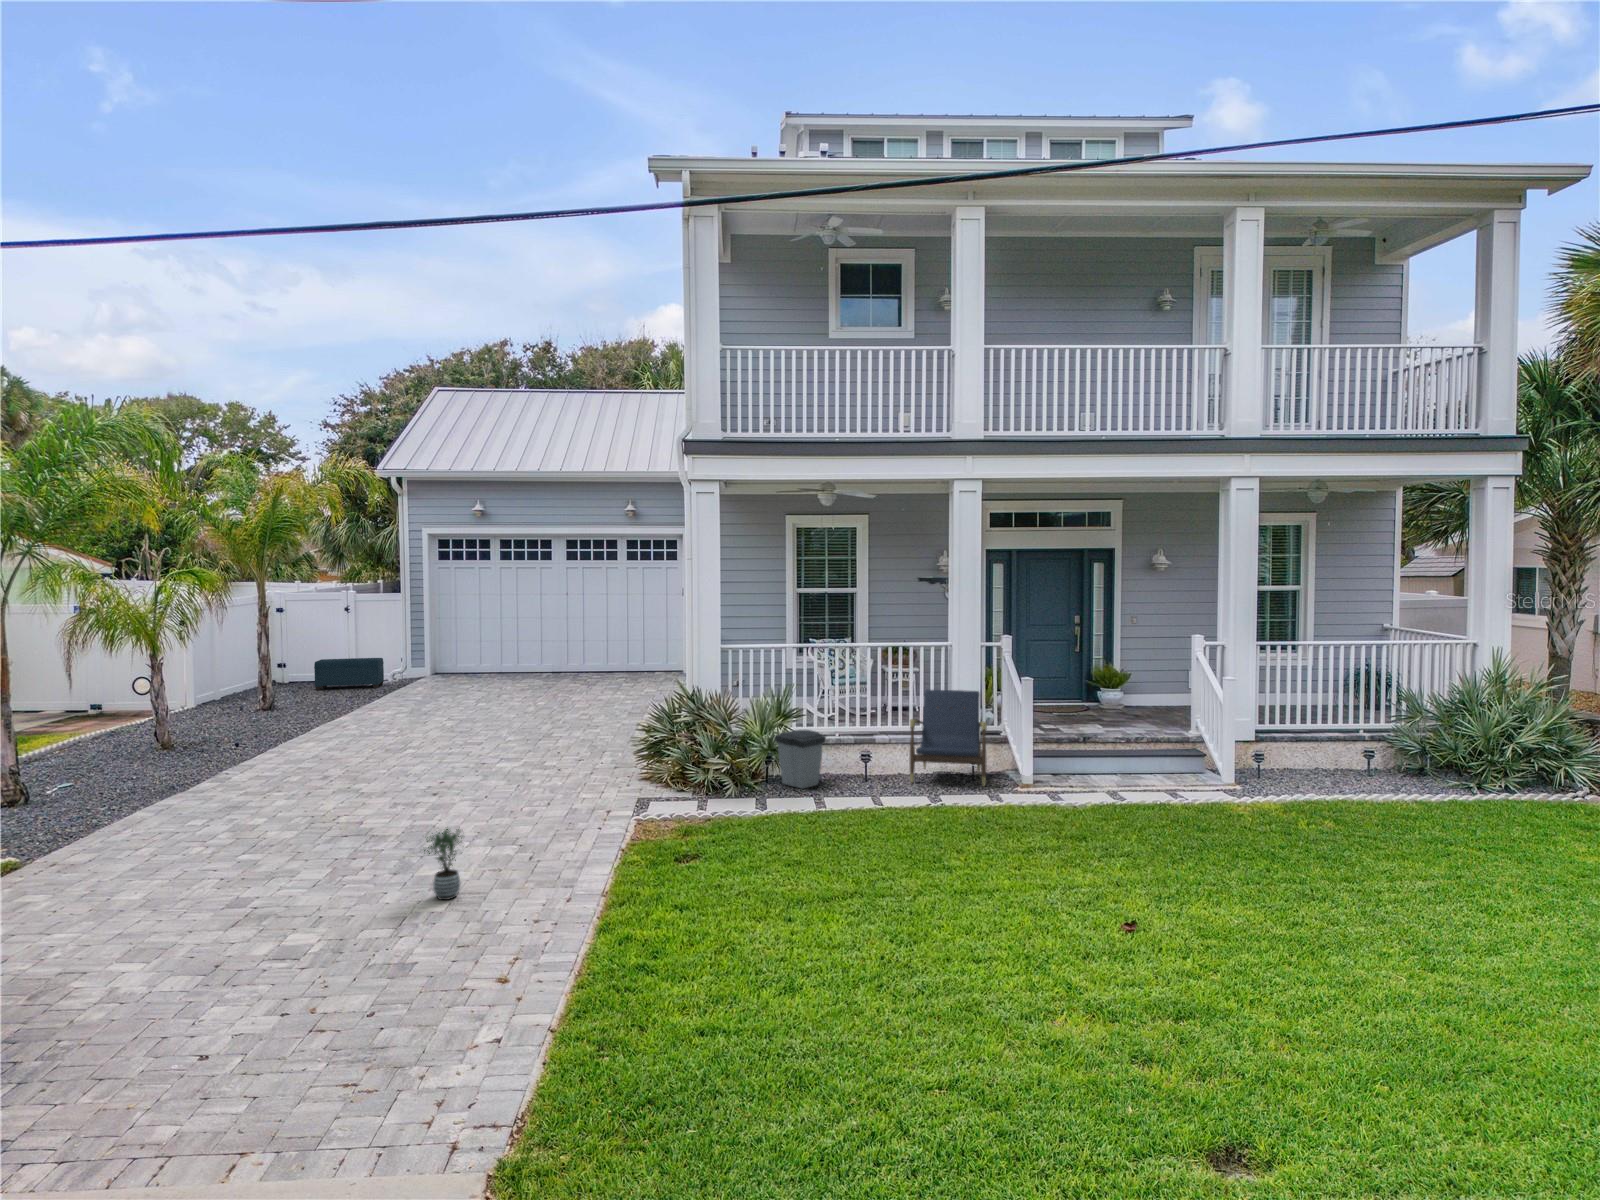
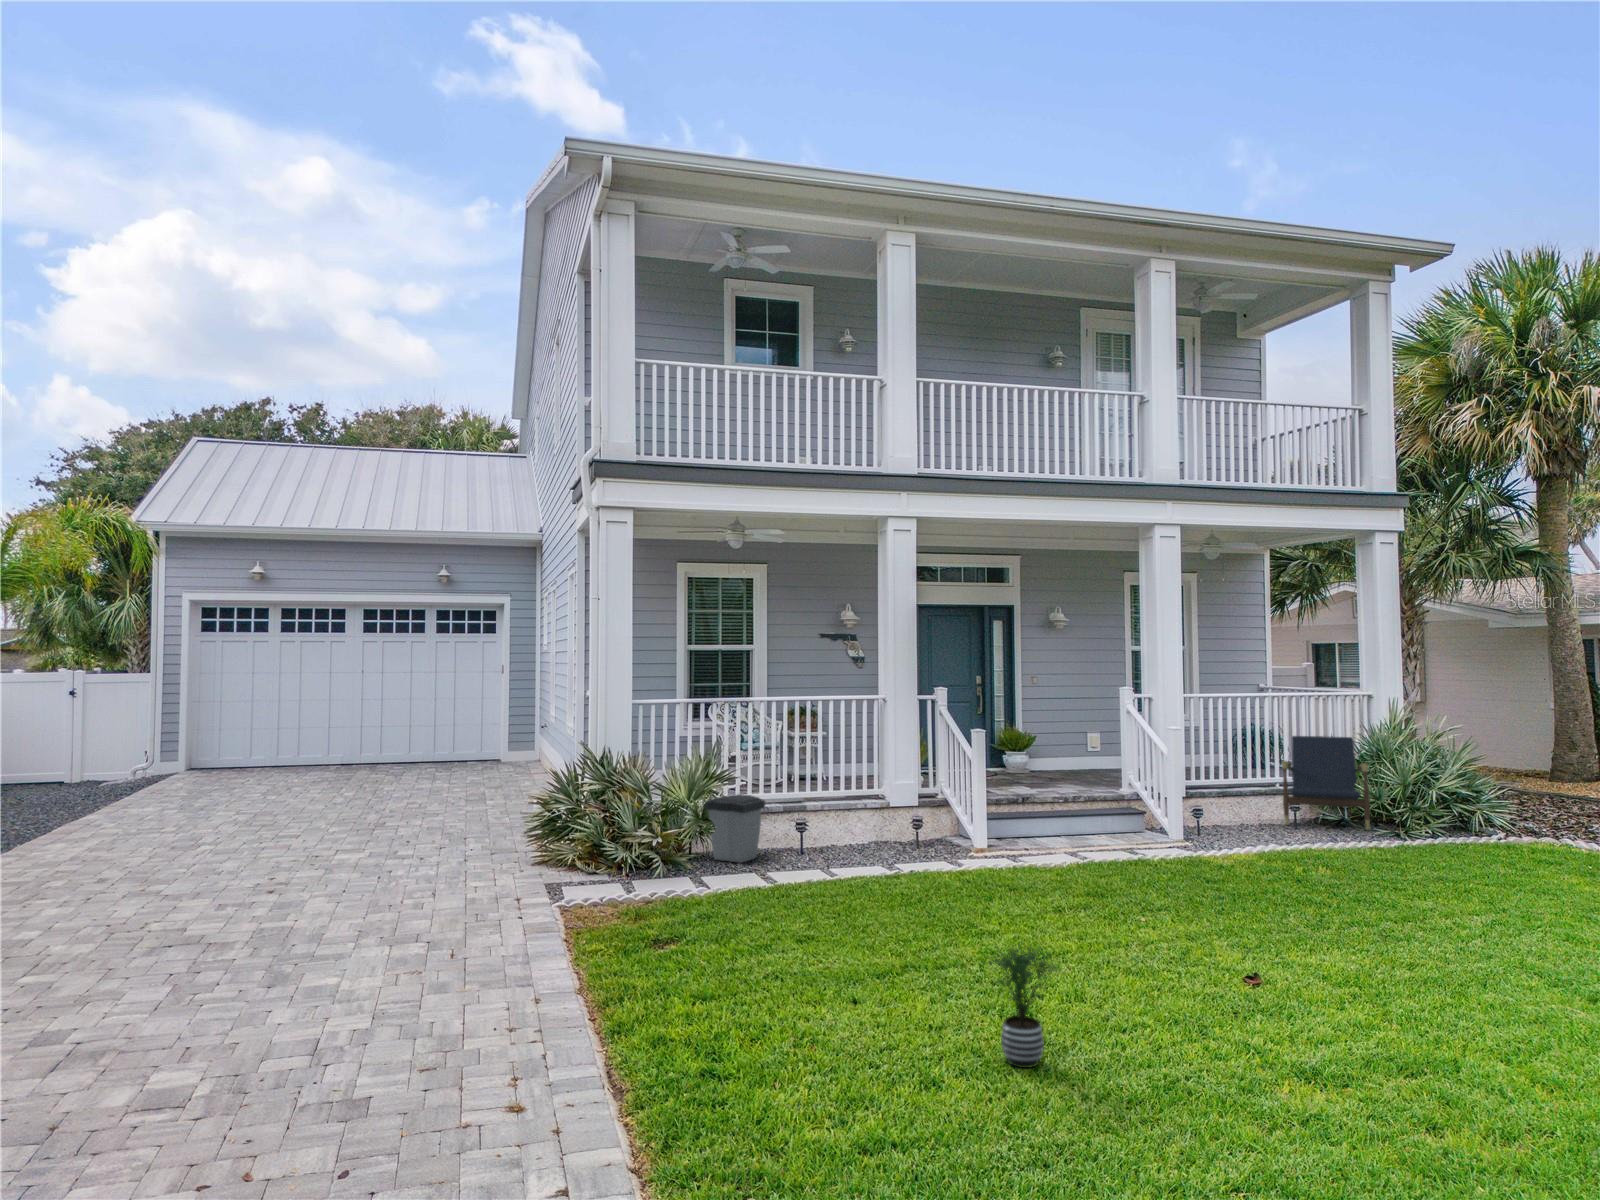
bench: present [314,658,384,690] -> none [16,753,115,796]
lounge chair: present [909,690,987,786] -> present [1282,736,1370,830]
potted plant: present [424,829,462,900] -> present [989,945,1066,1068]

